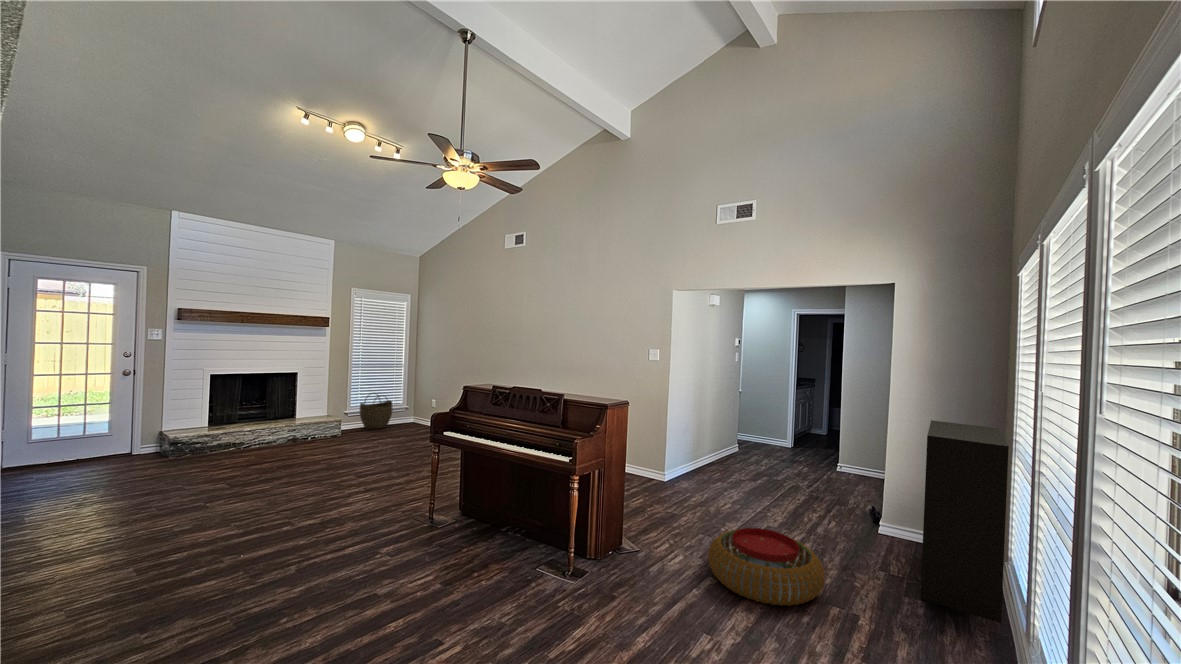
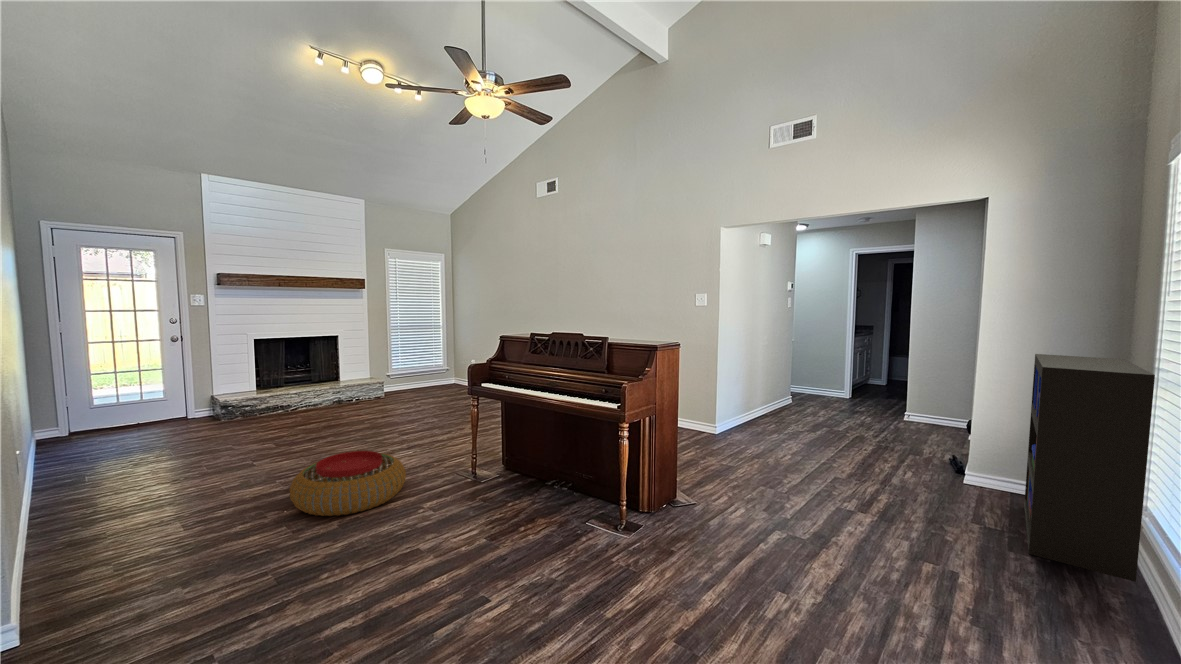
woven basket: present [360,393,392,429] -> none [401,354,433,390]
pouf: present [708,528,825,606] -> present [290,451,406,516]

